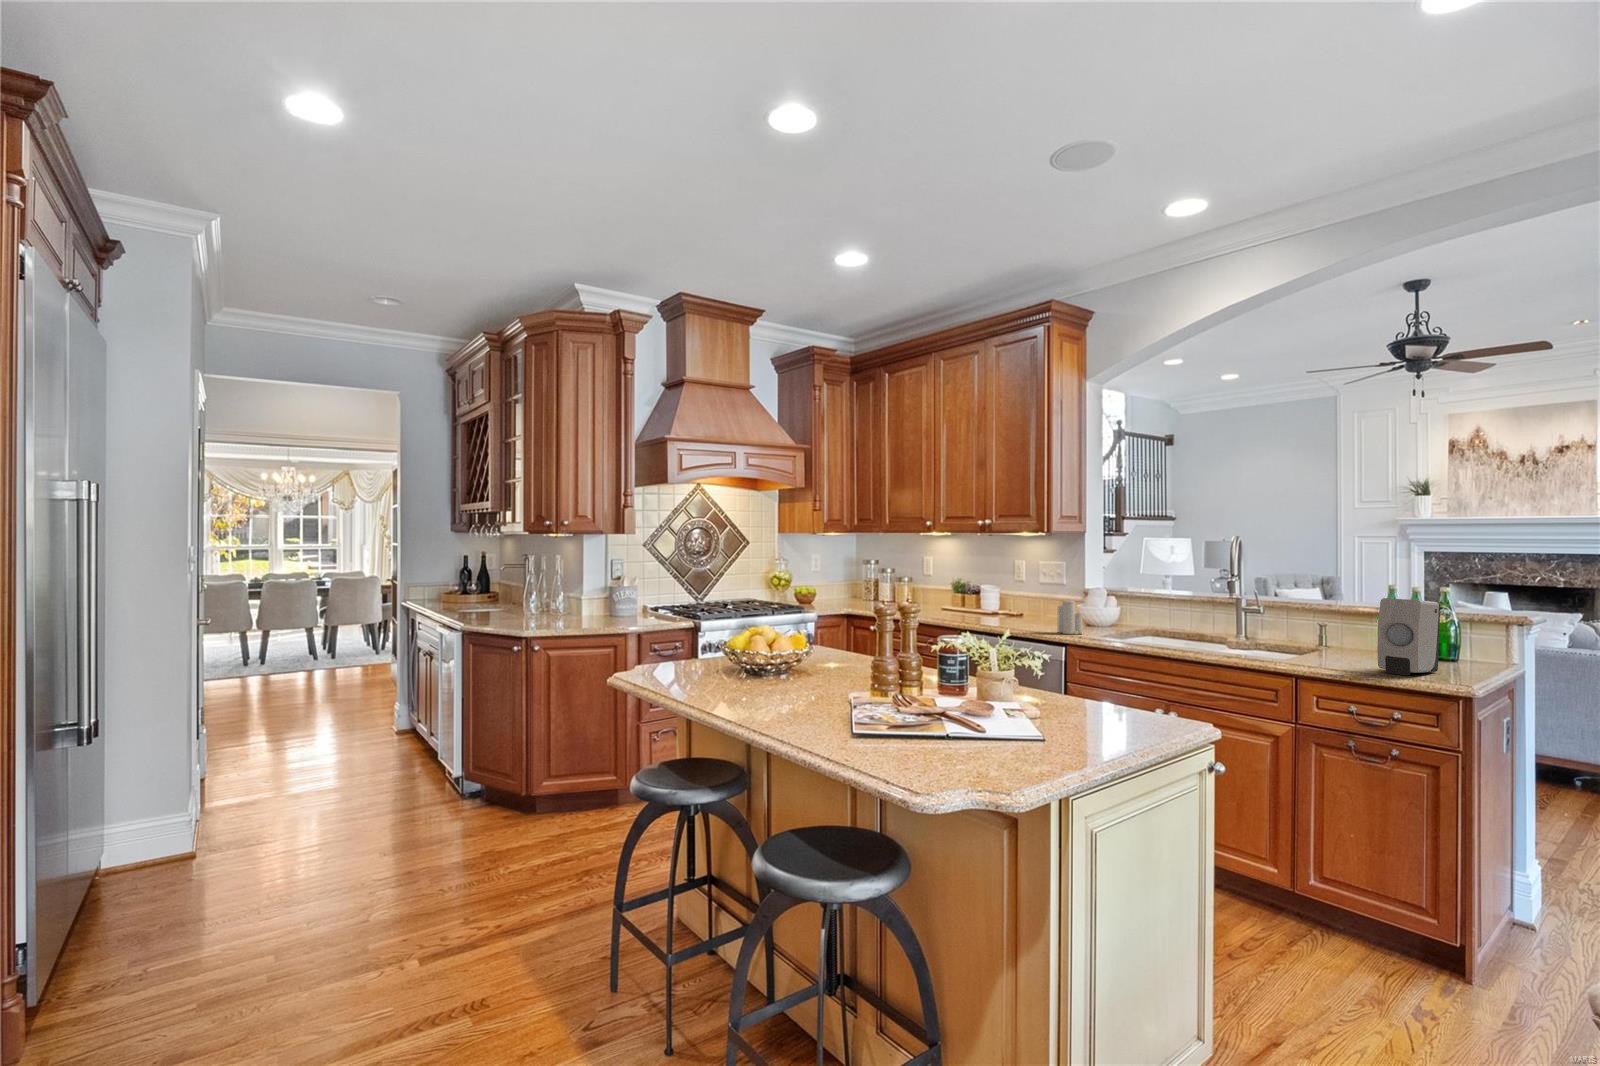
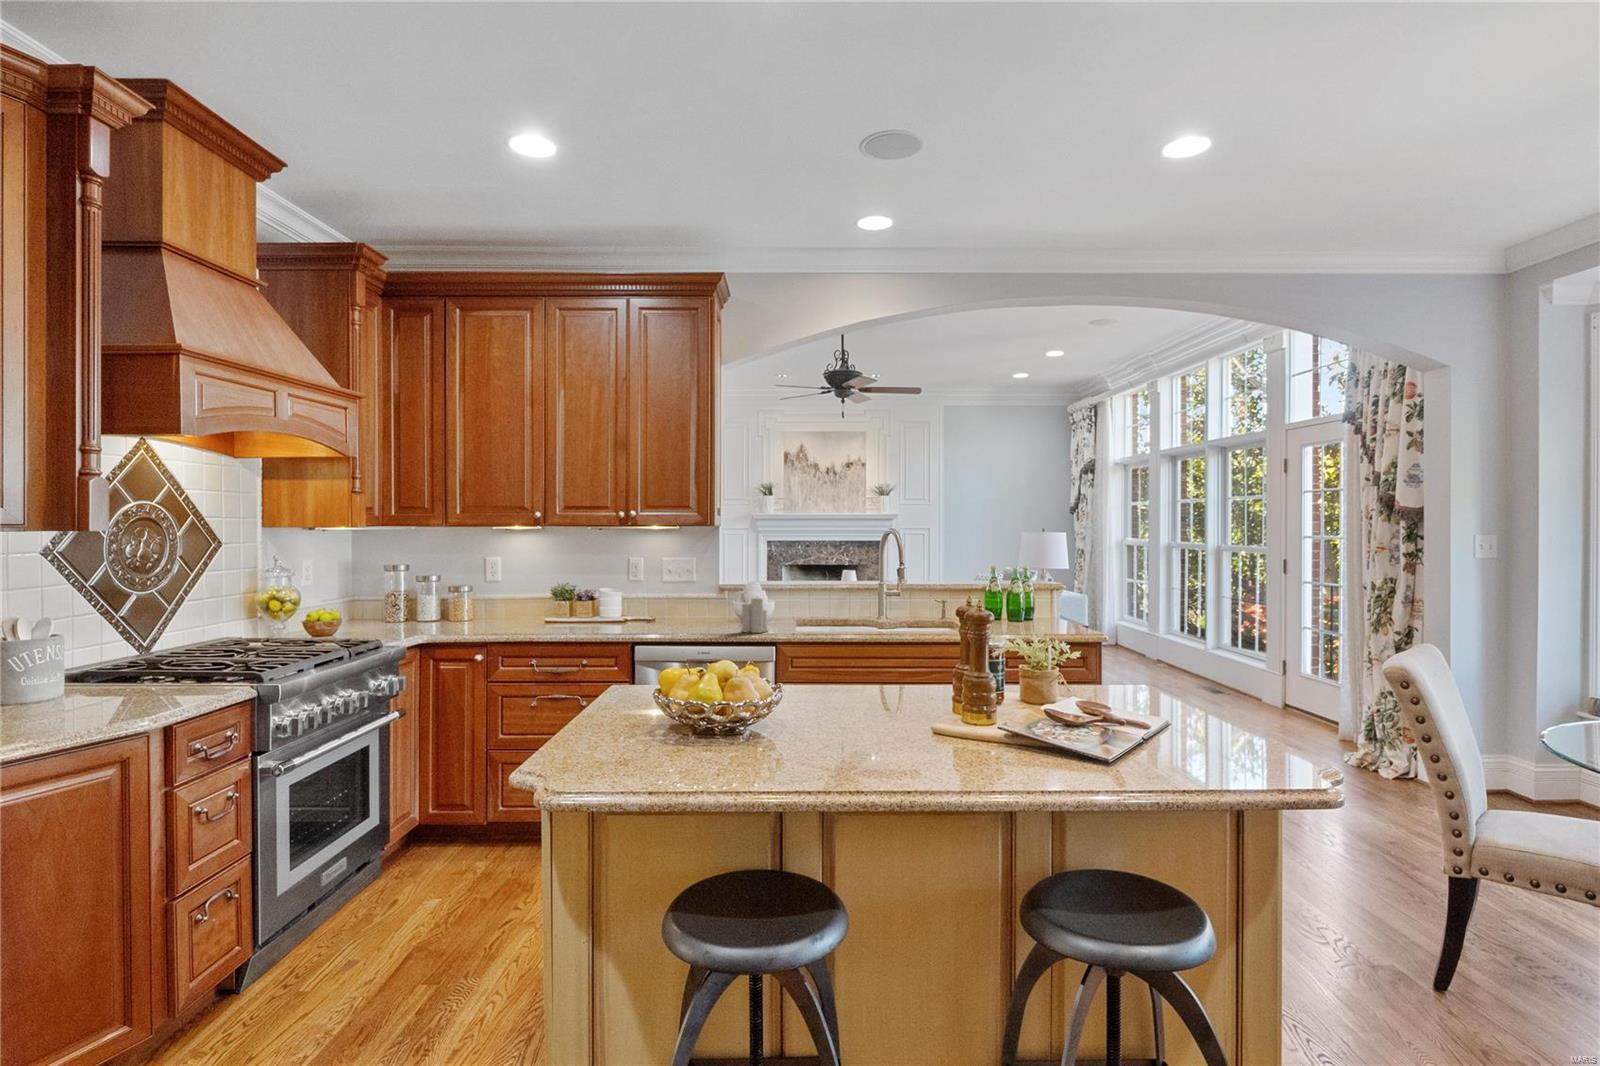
soap dispenser: present [1378,598,1440,675] -> none [1036,578,1070,634]

